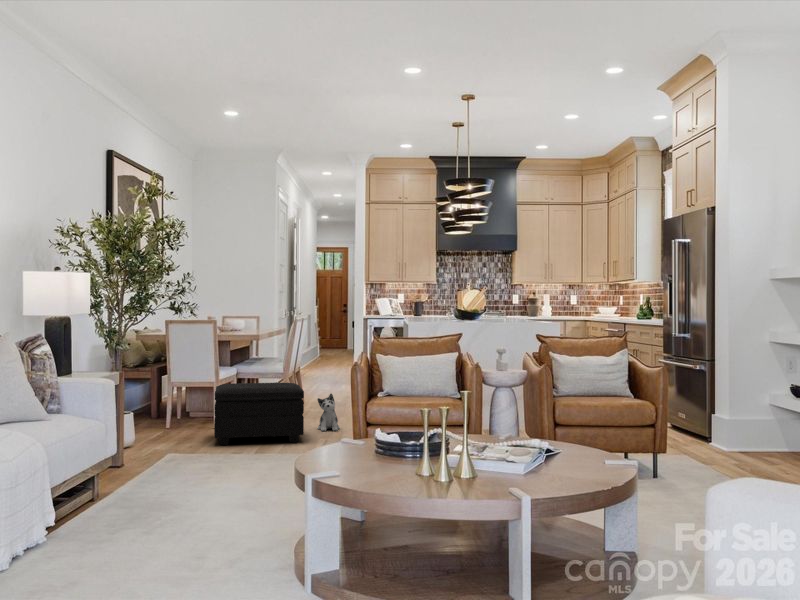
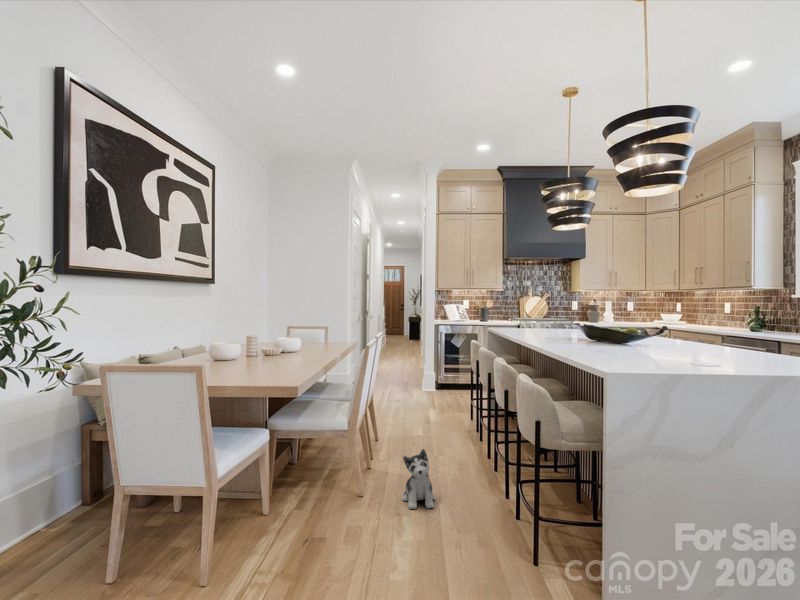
footstool: present [214,382,304,445] -> none [224,439,387,576]

